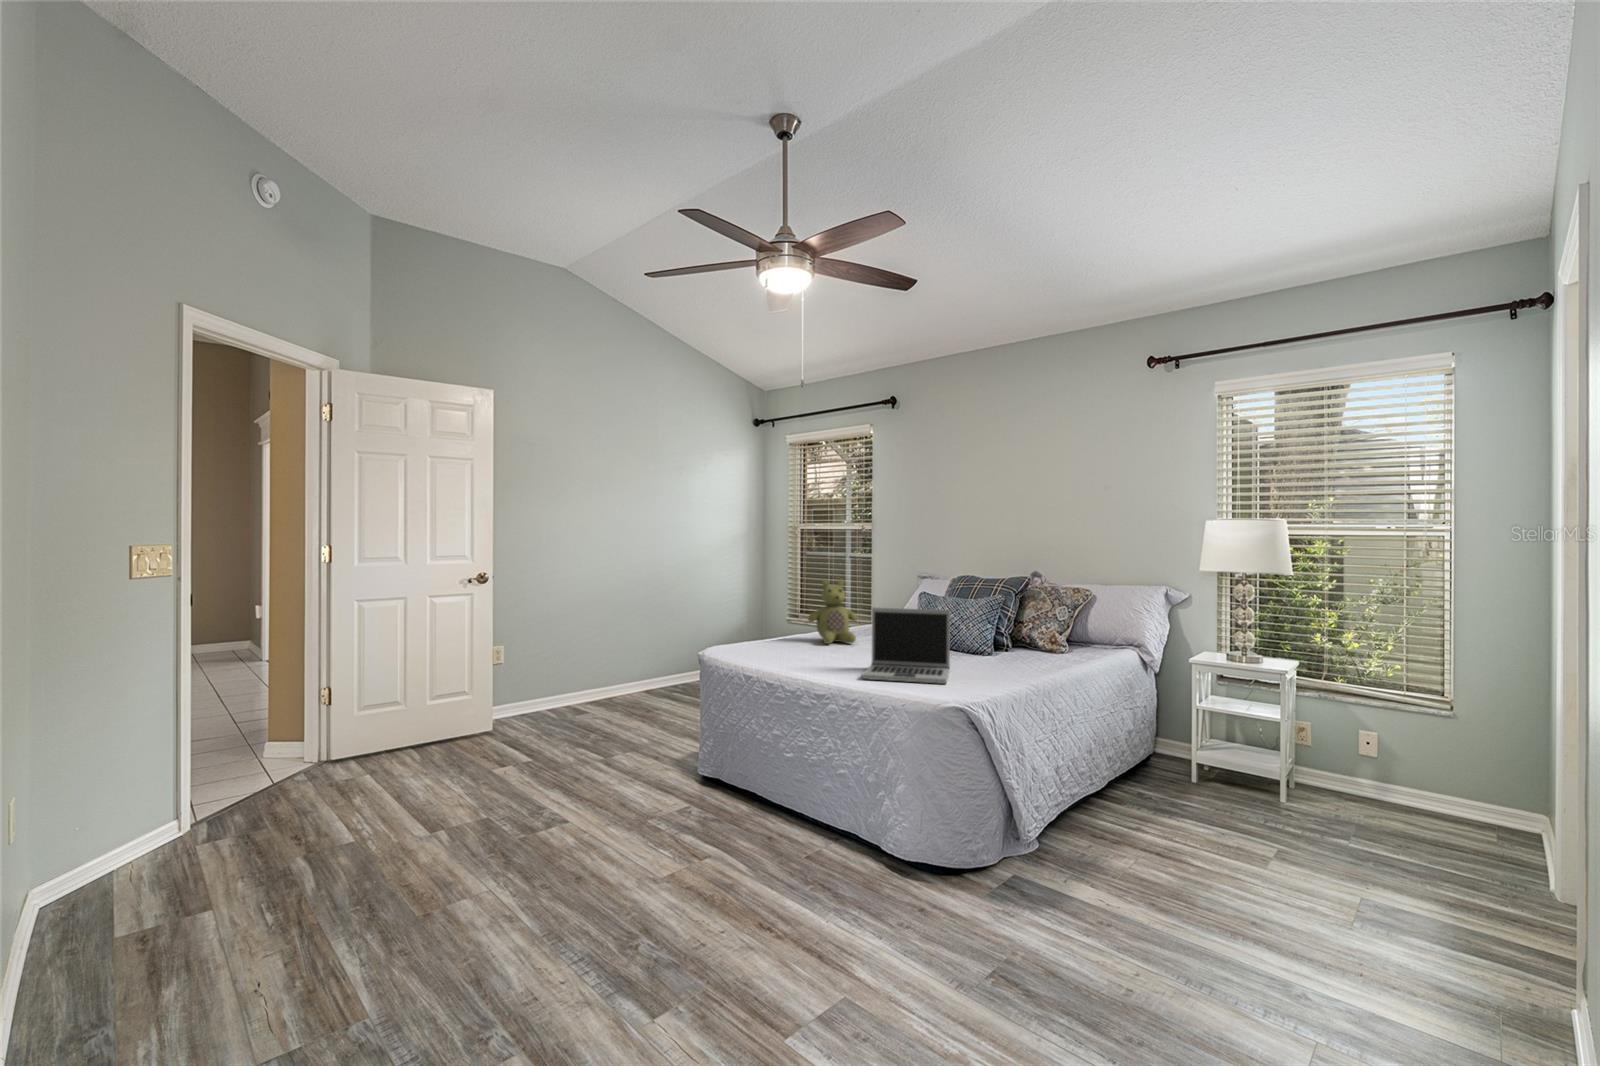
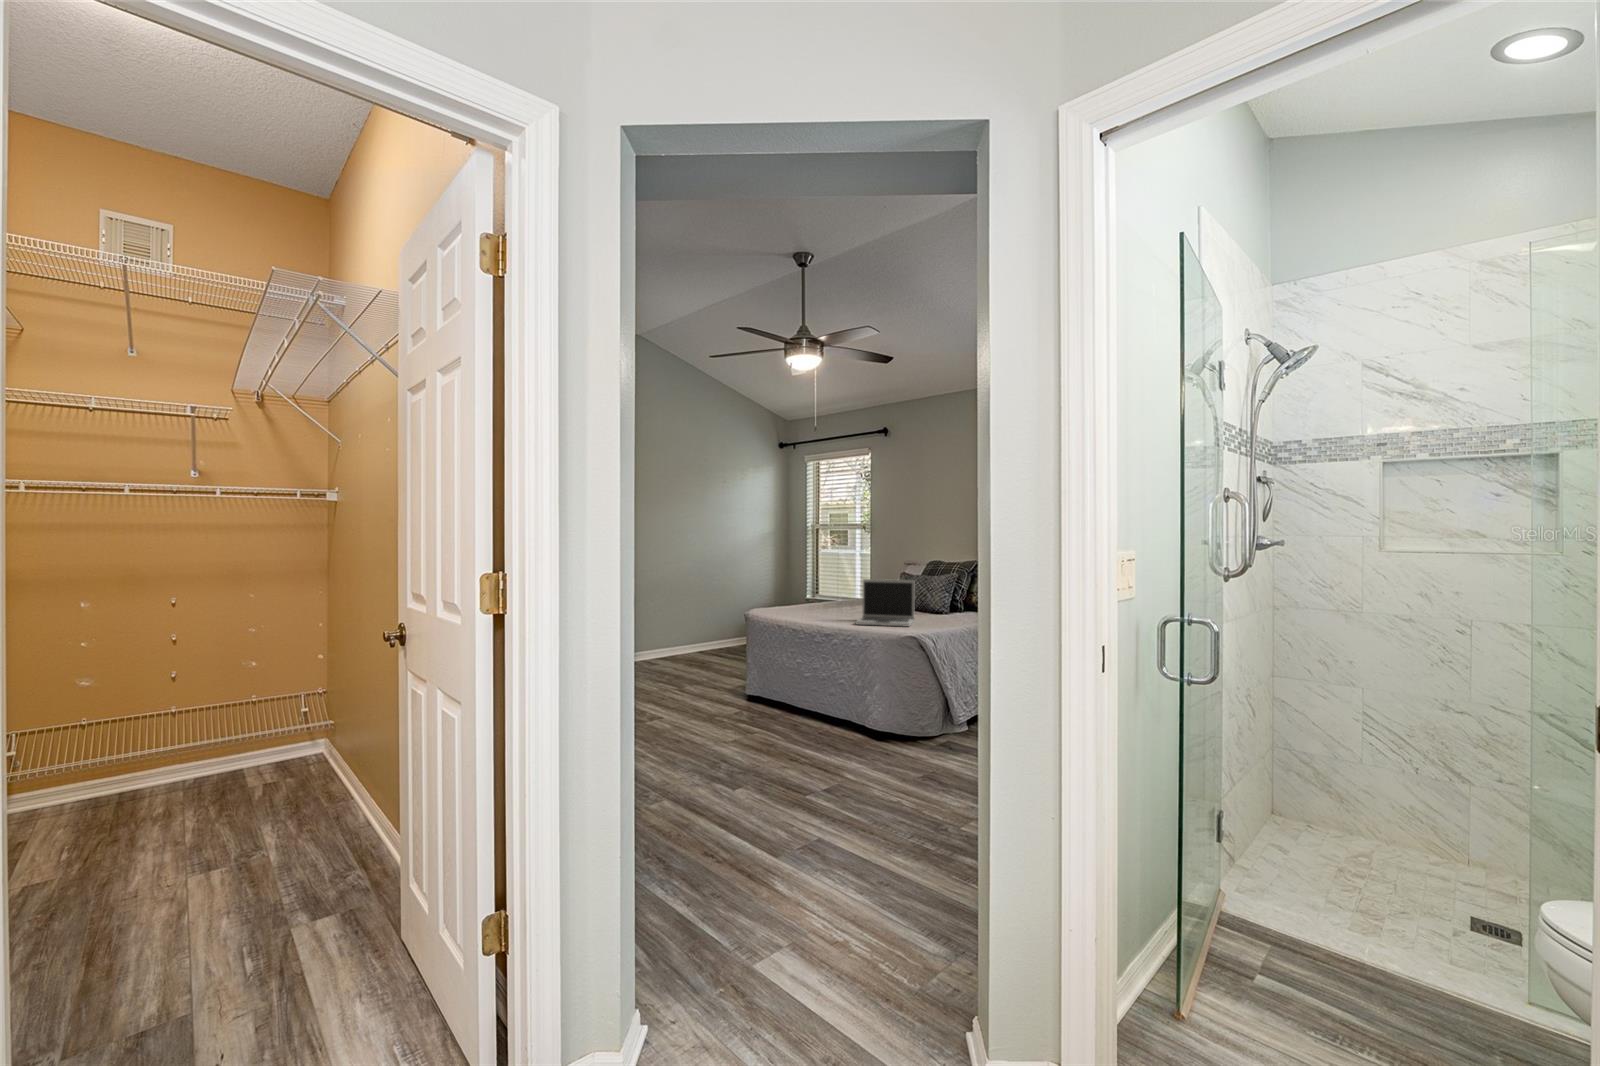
stuffed bear: present [808,579,857,644] -> none [820,563,856,608]

